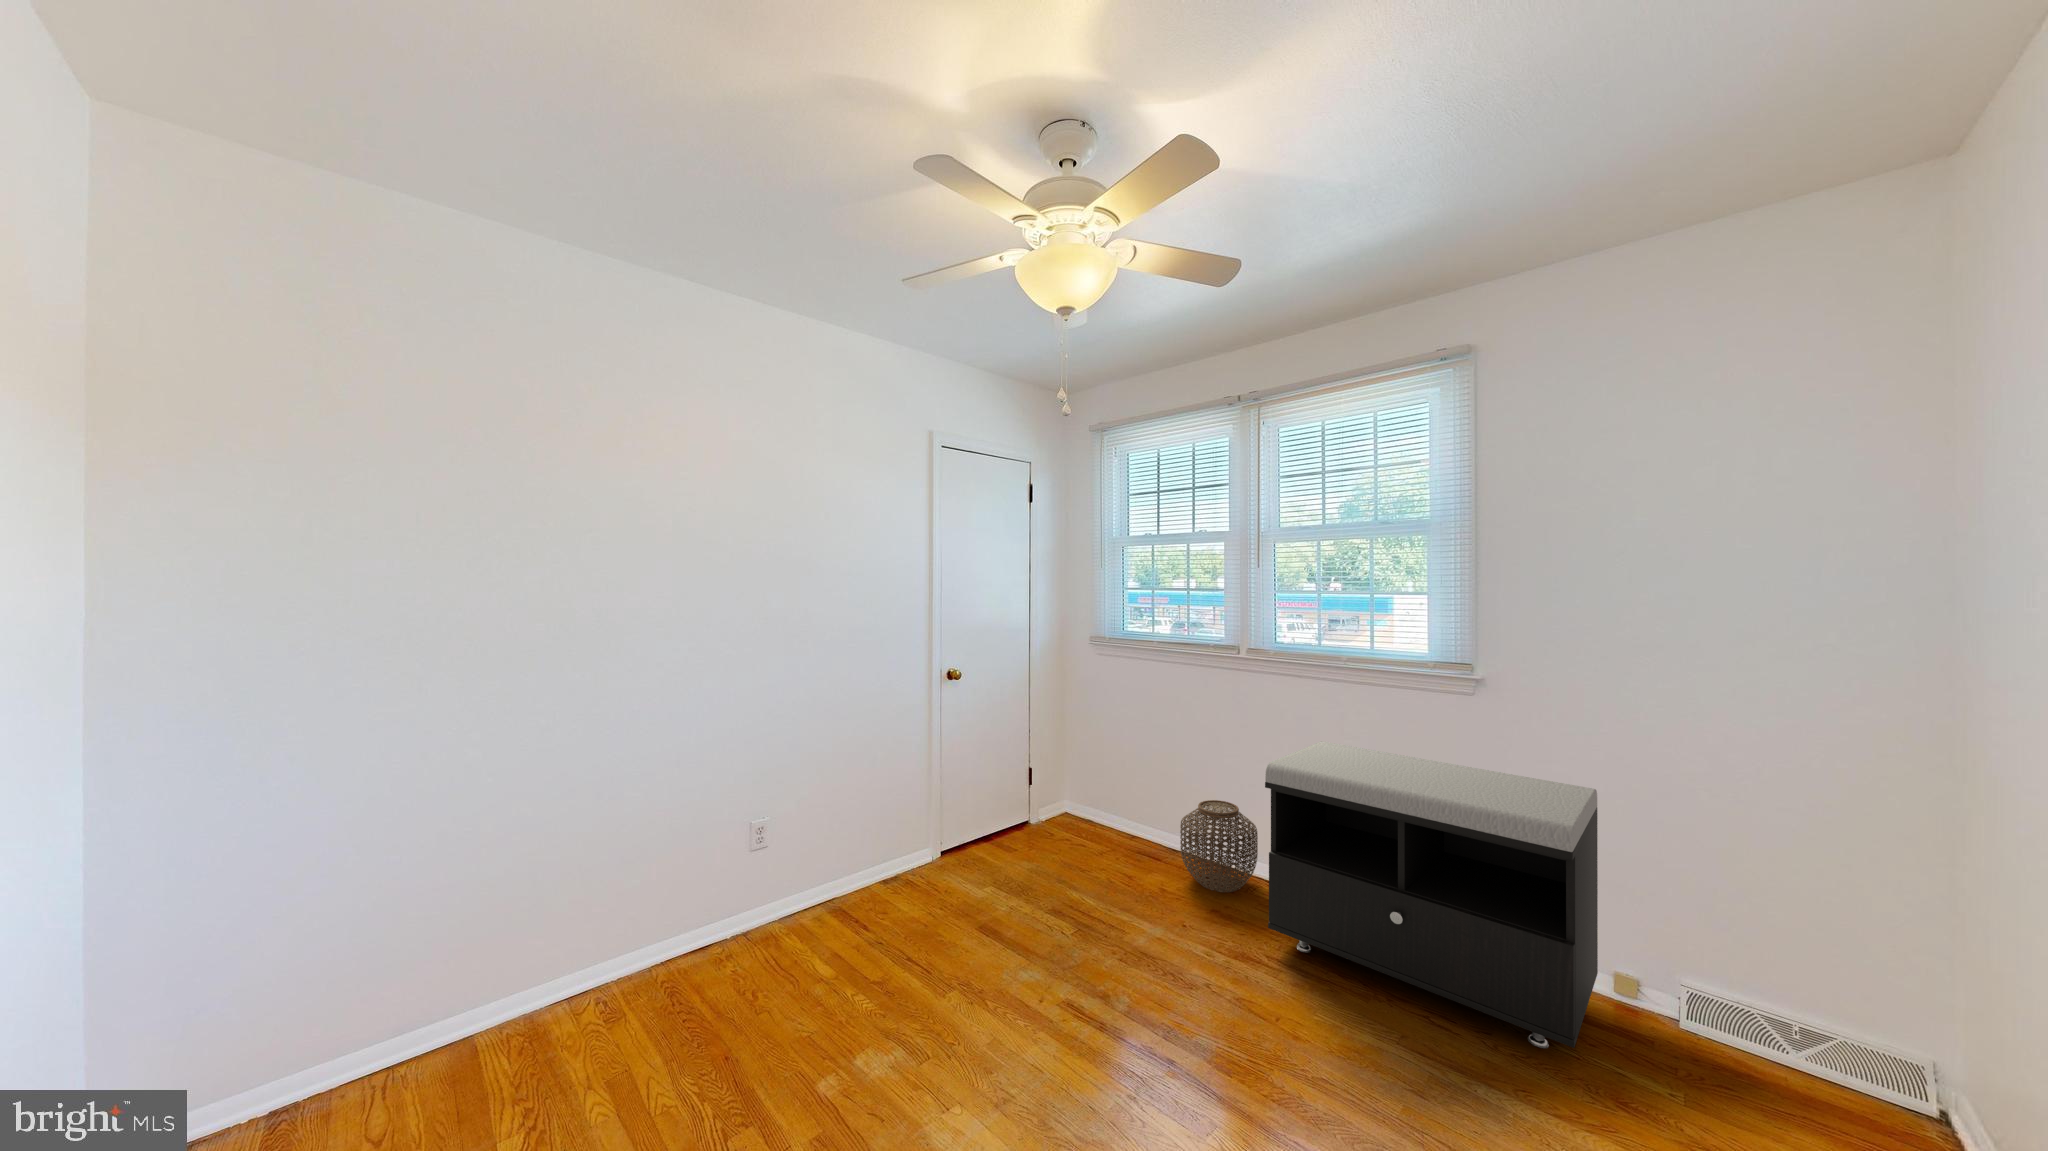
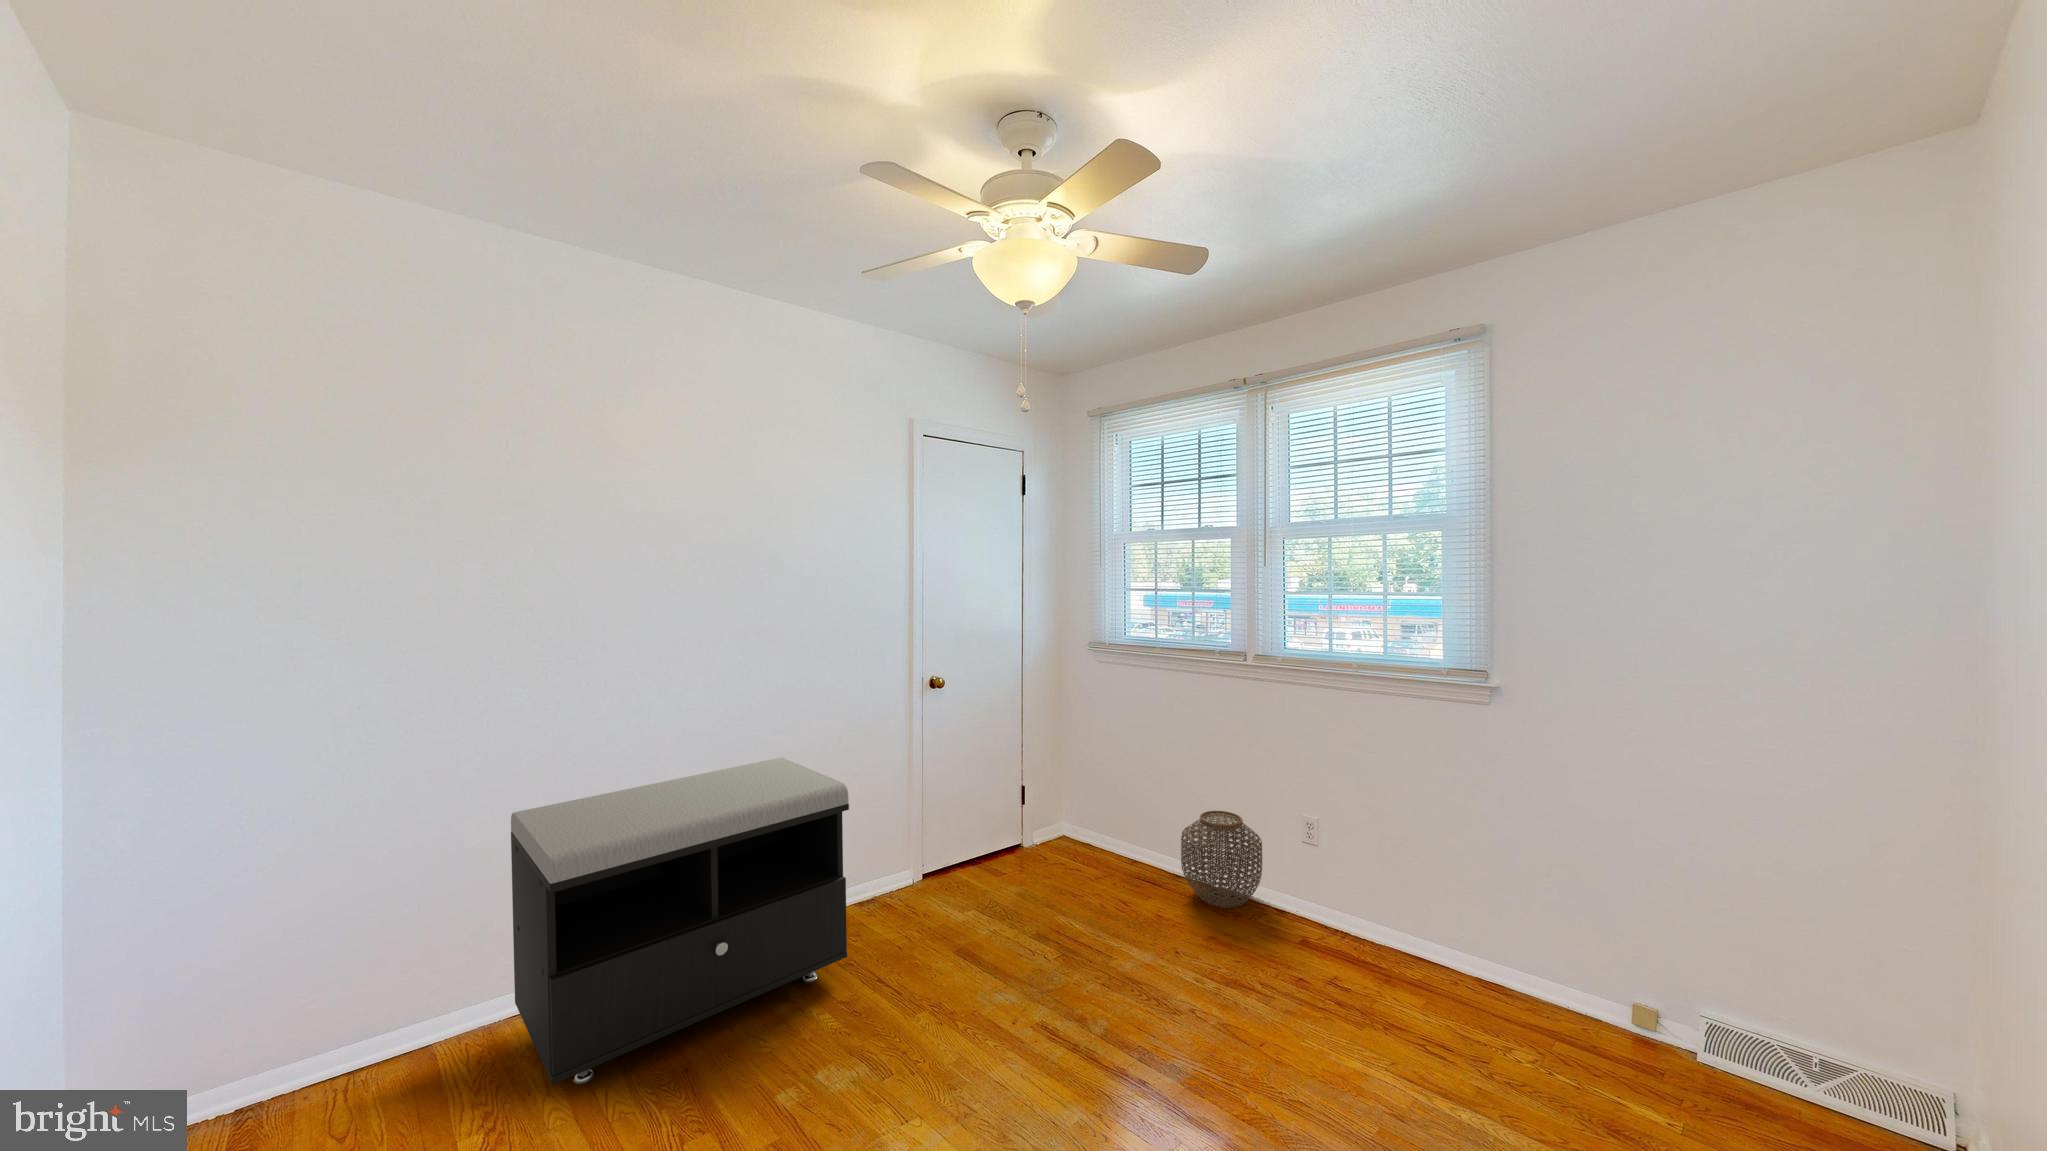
storage bench: present [1265,741,1598,1048] -> present [511,758,849,1085]

